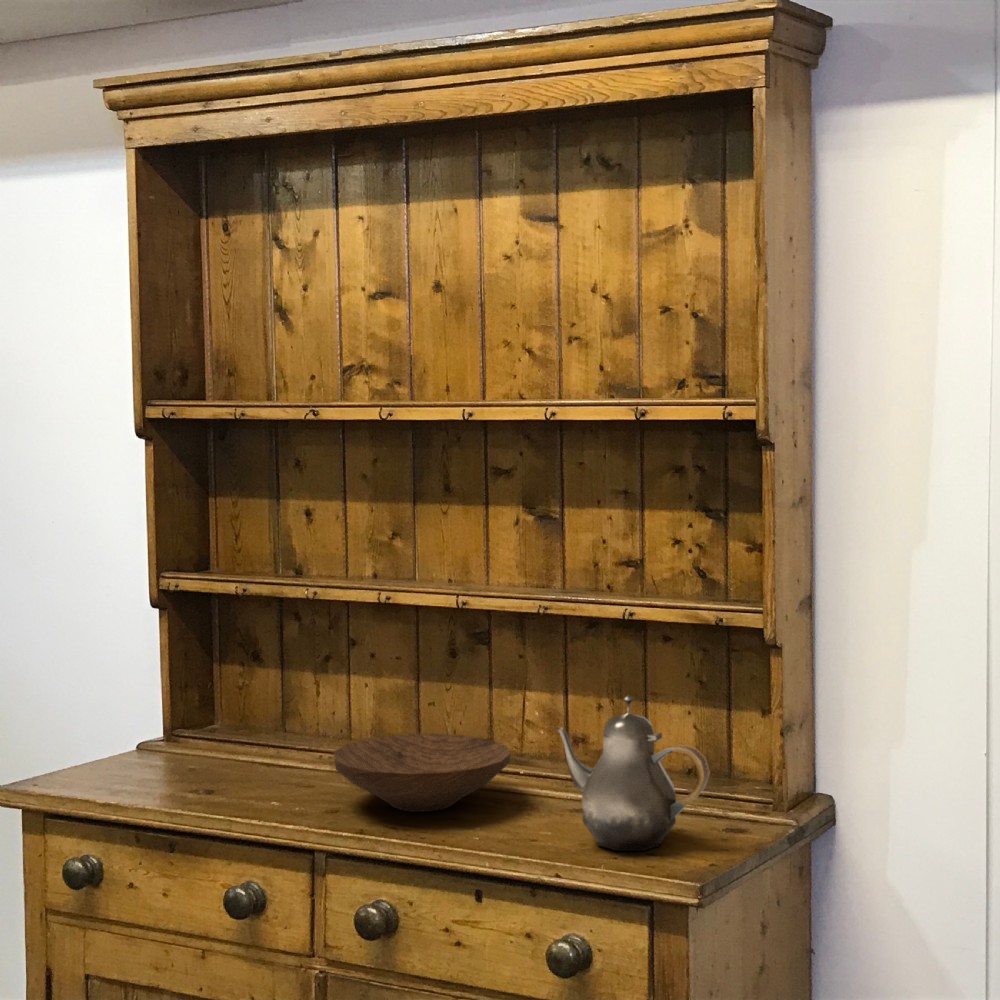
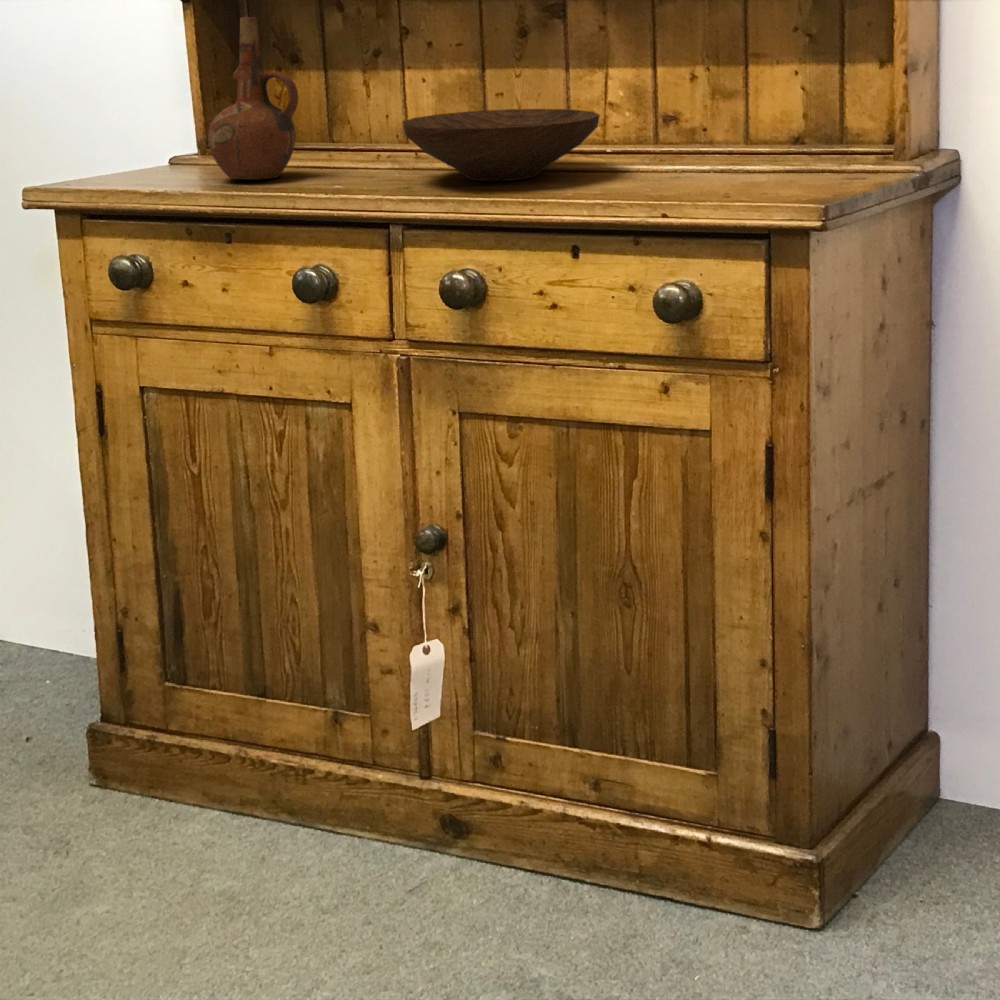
ceramic pitcher: none [163,646,247,790] -> present [208,17,298,180]
teapot: present [556,695,710,851] -> none [654,18,830,193]

